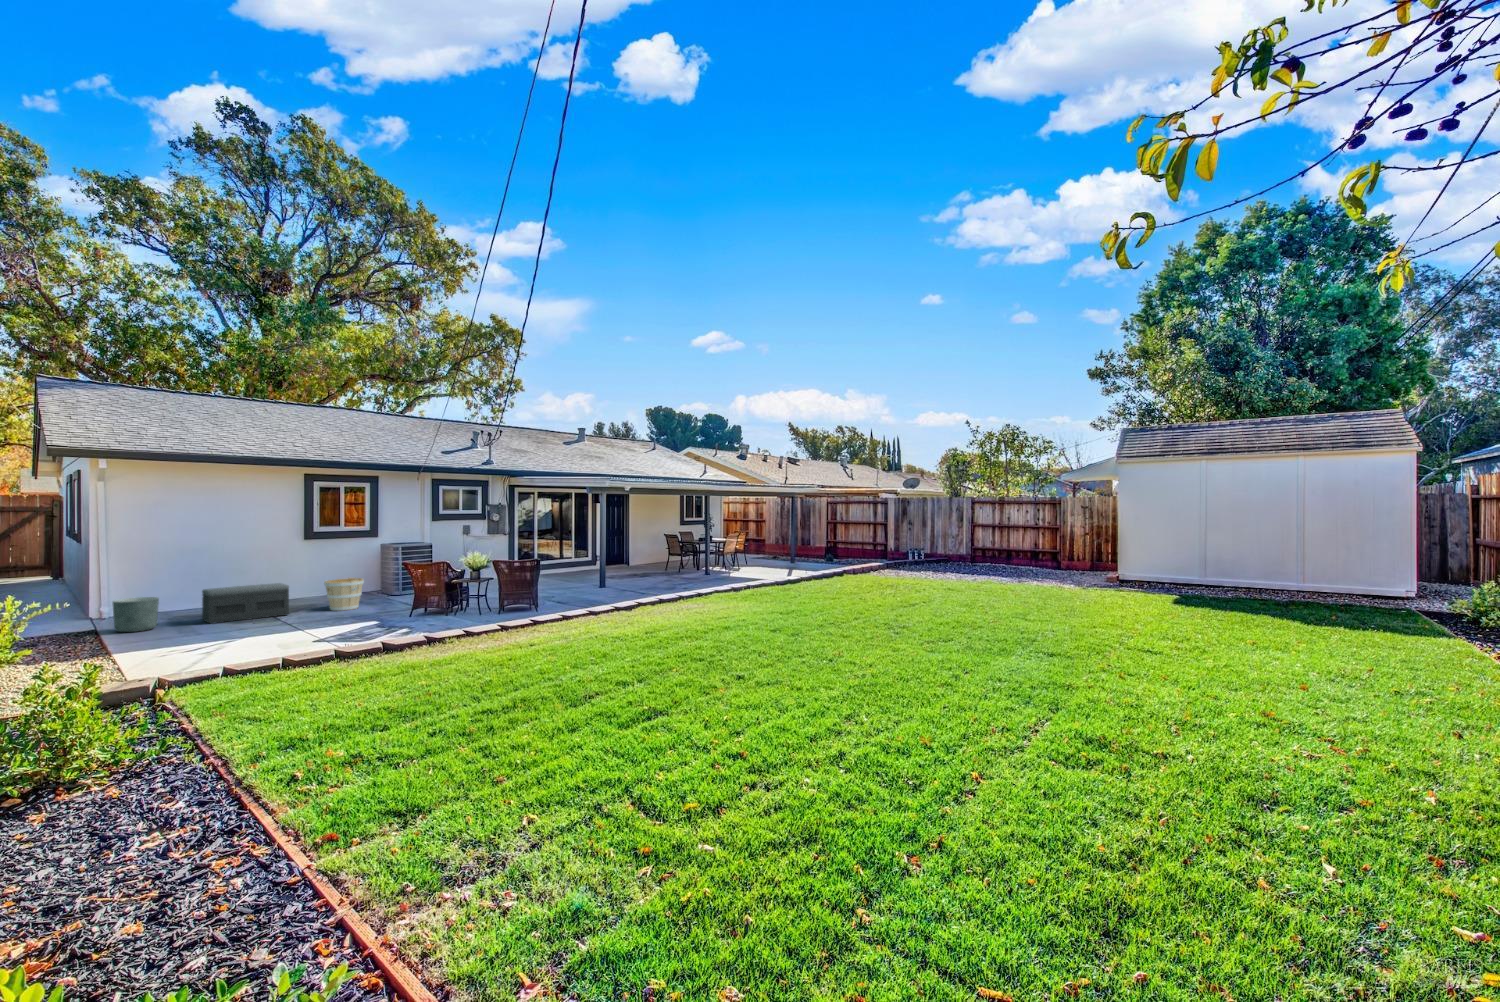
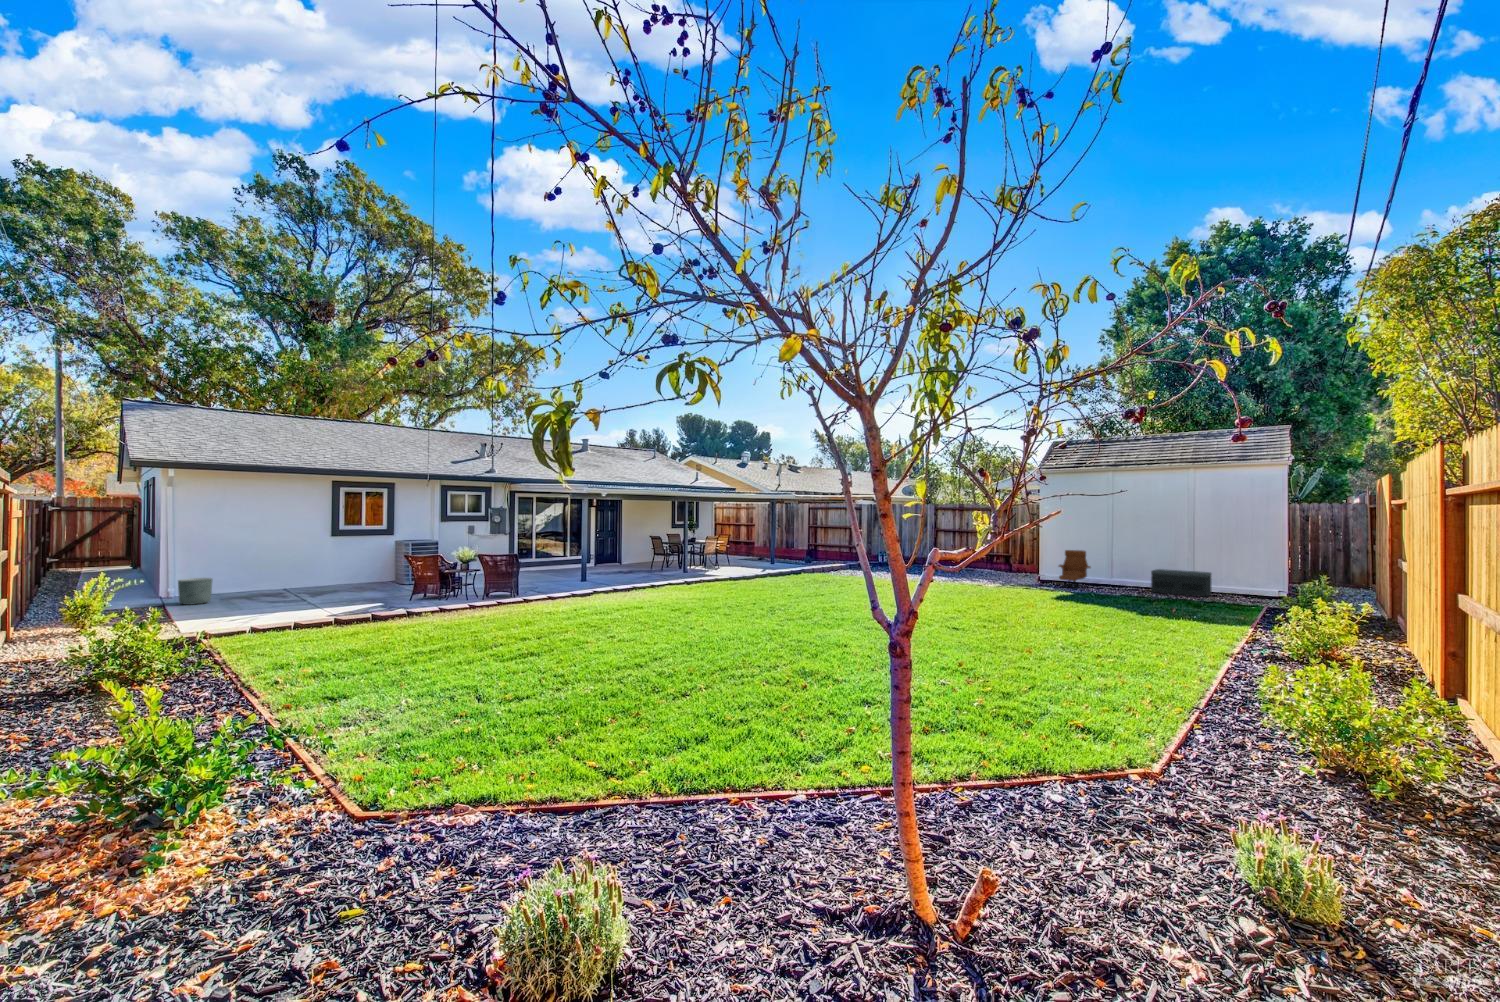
lounge chair: none [1123,548,1161,590] -> present [1059,550,1091,588]
wooden bucket: present [324,578,364,611] -> none [343,567,375,593]
storage bench: present [202,583,289,624] -> present [1151,569,1212,597]

